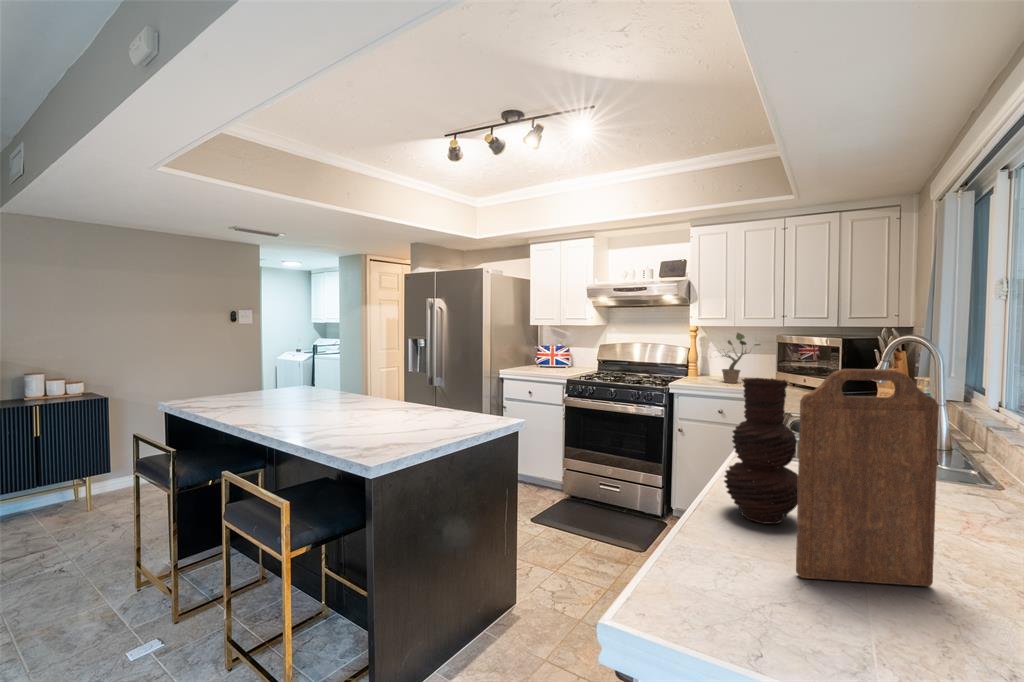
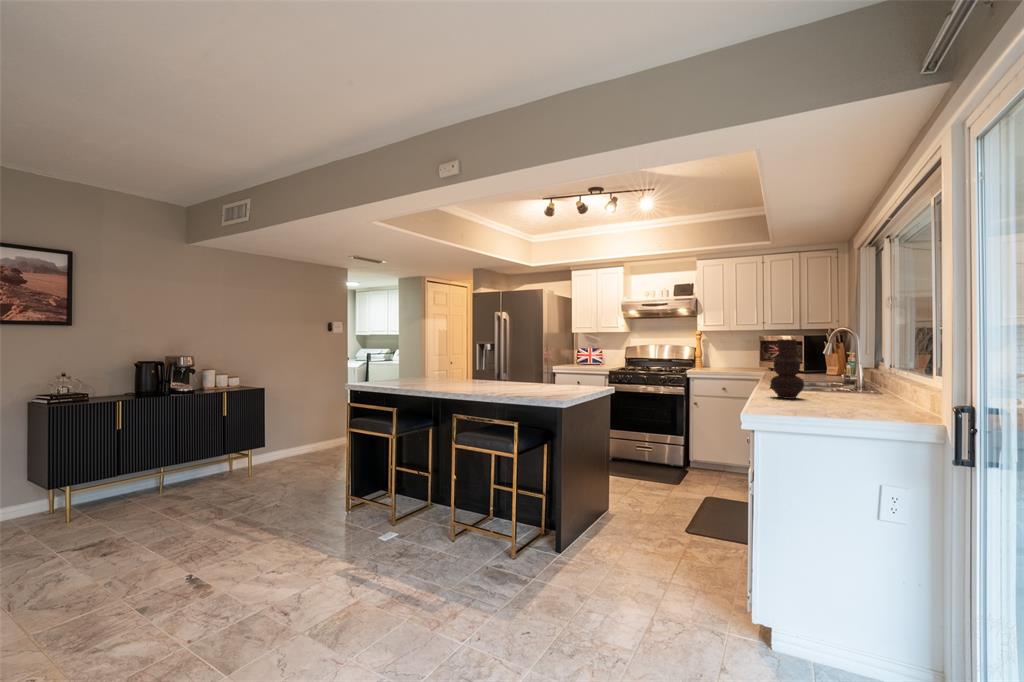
potted plant: present [722,333,760,383] -> none [713,334,749,370]
cutting board: present [796,369,939,586] -> none [807,329,853,405]

